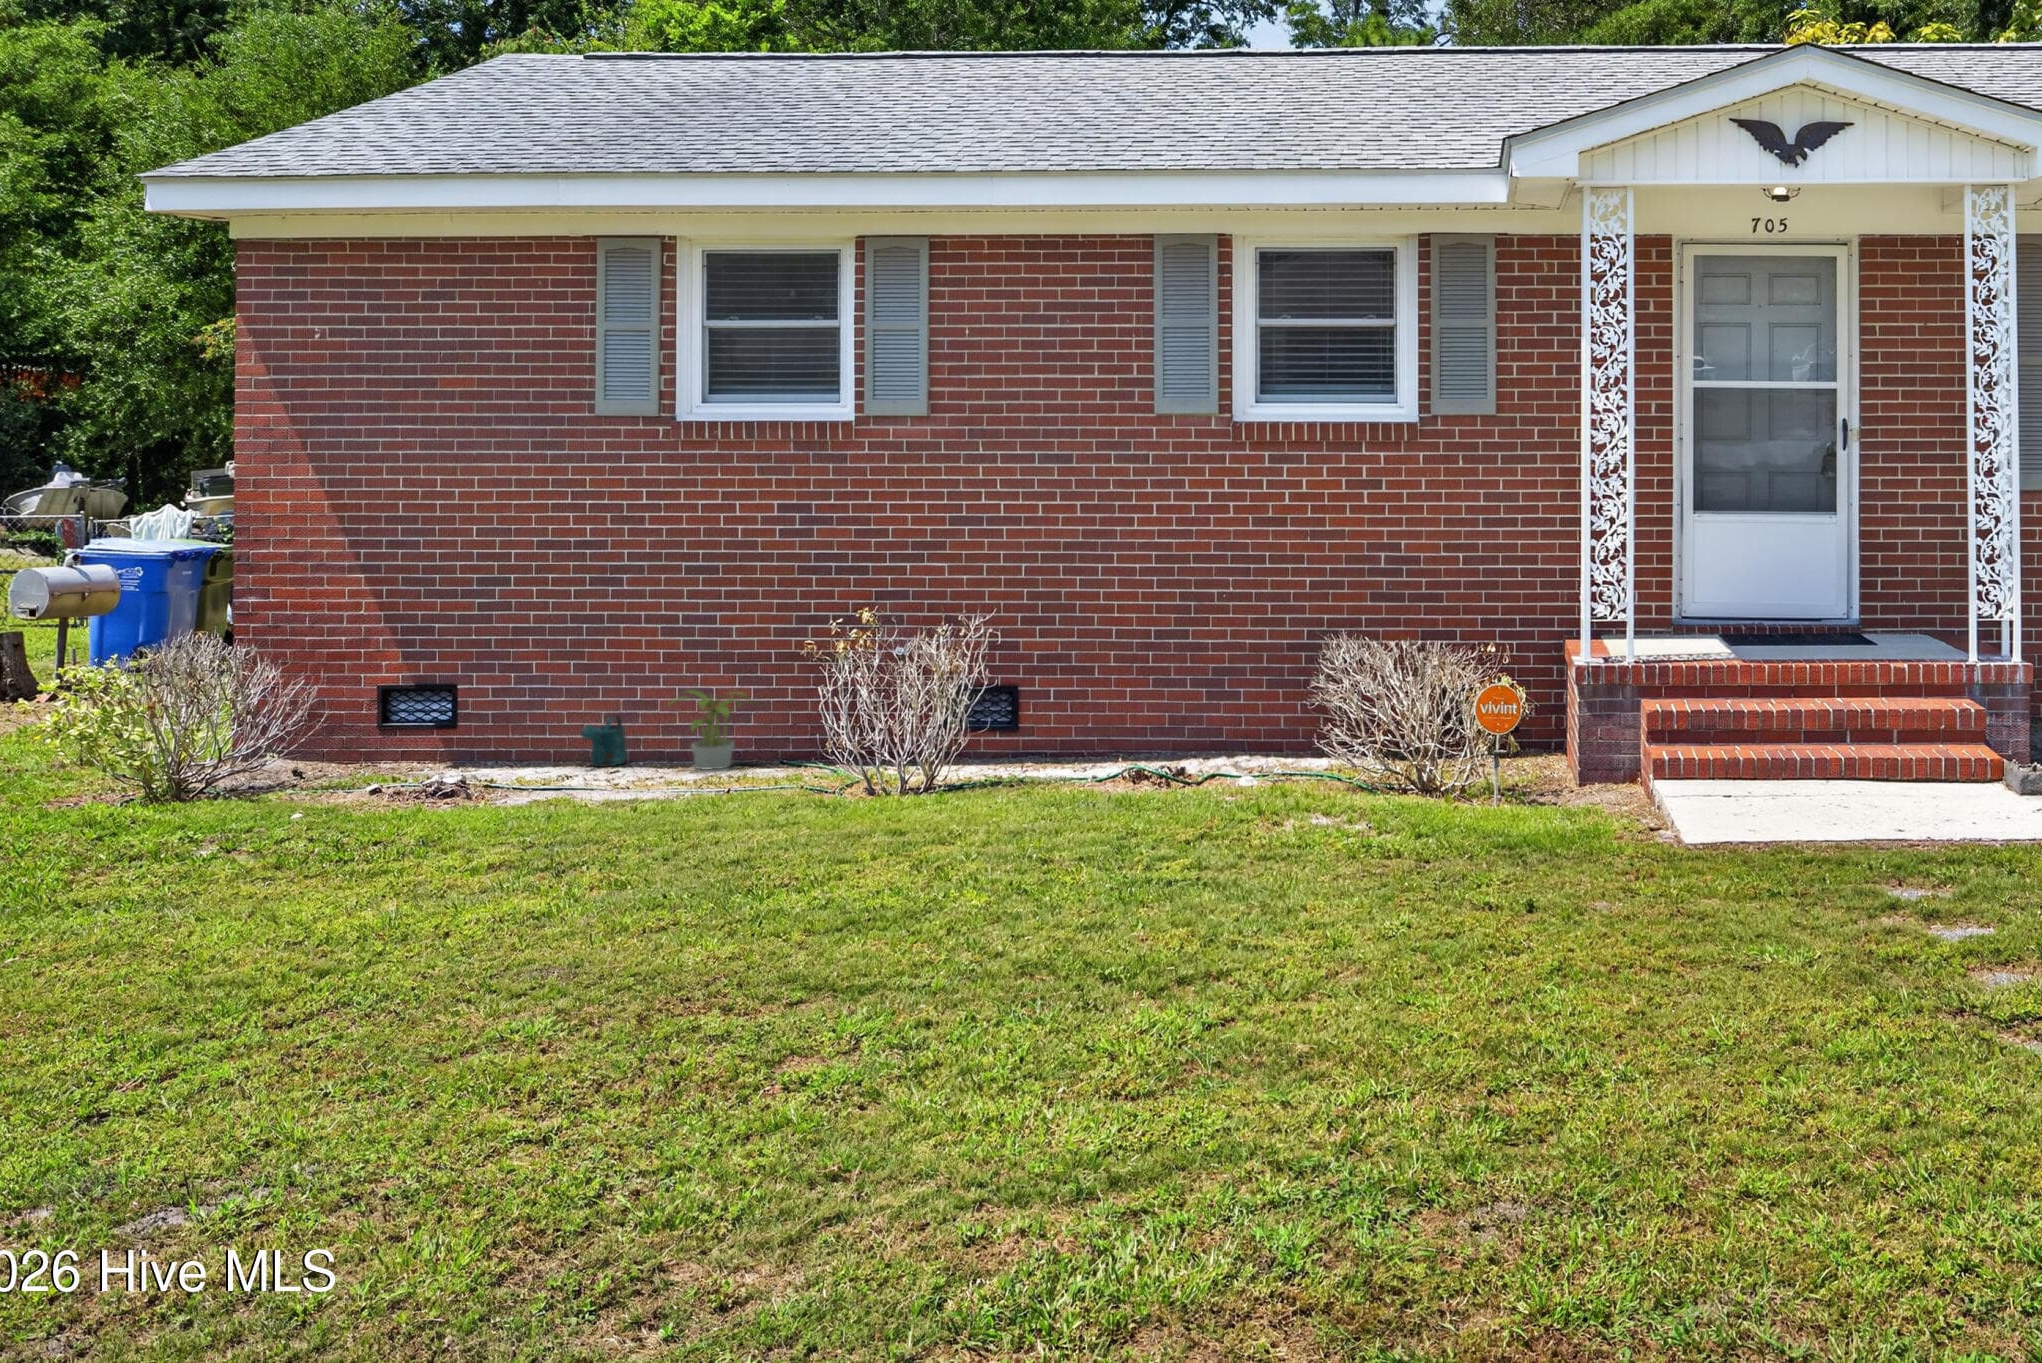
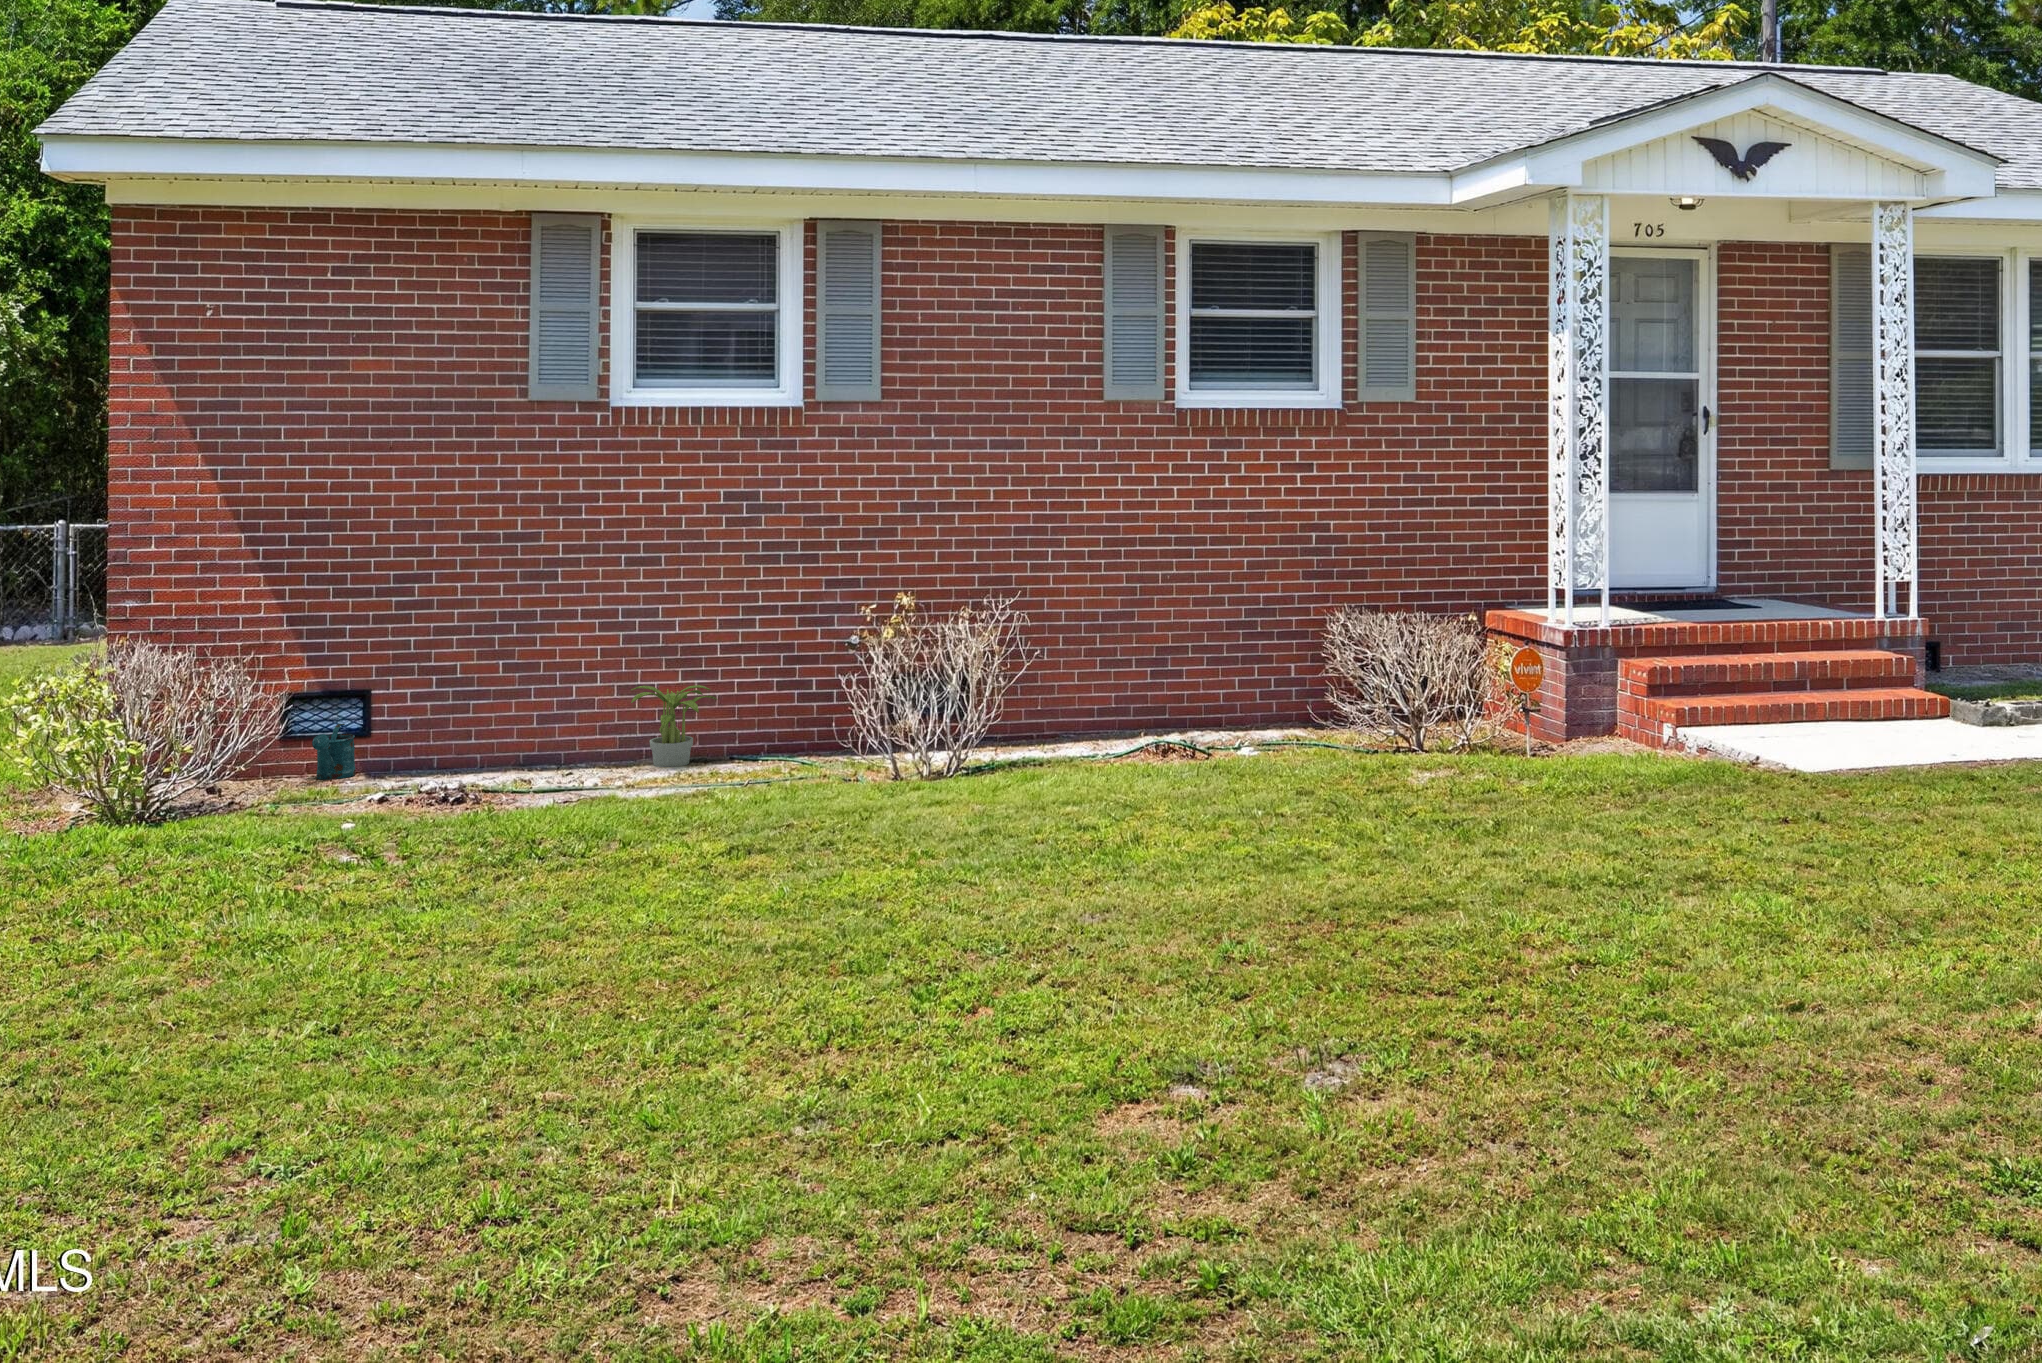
watering can: present [581,716,627,767] -> present [312,724,356,780]

